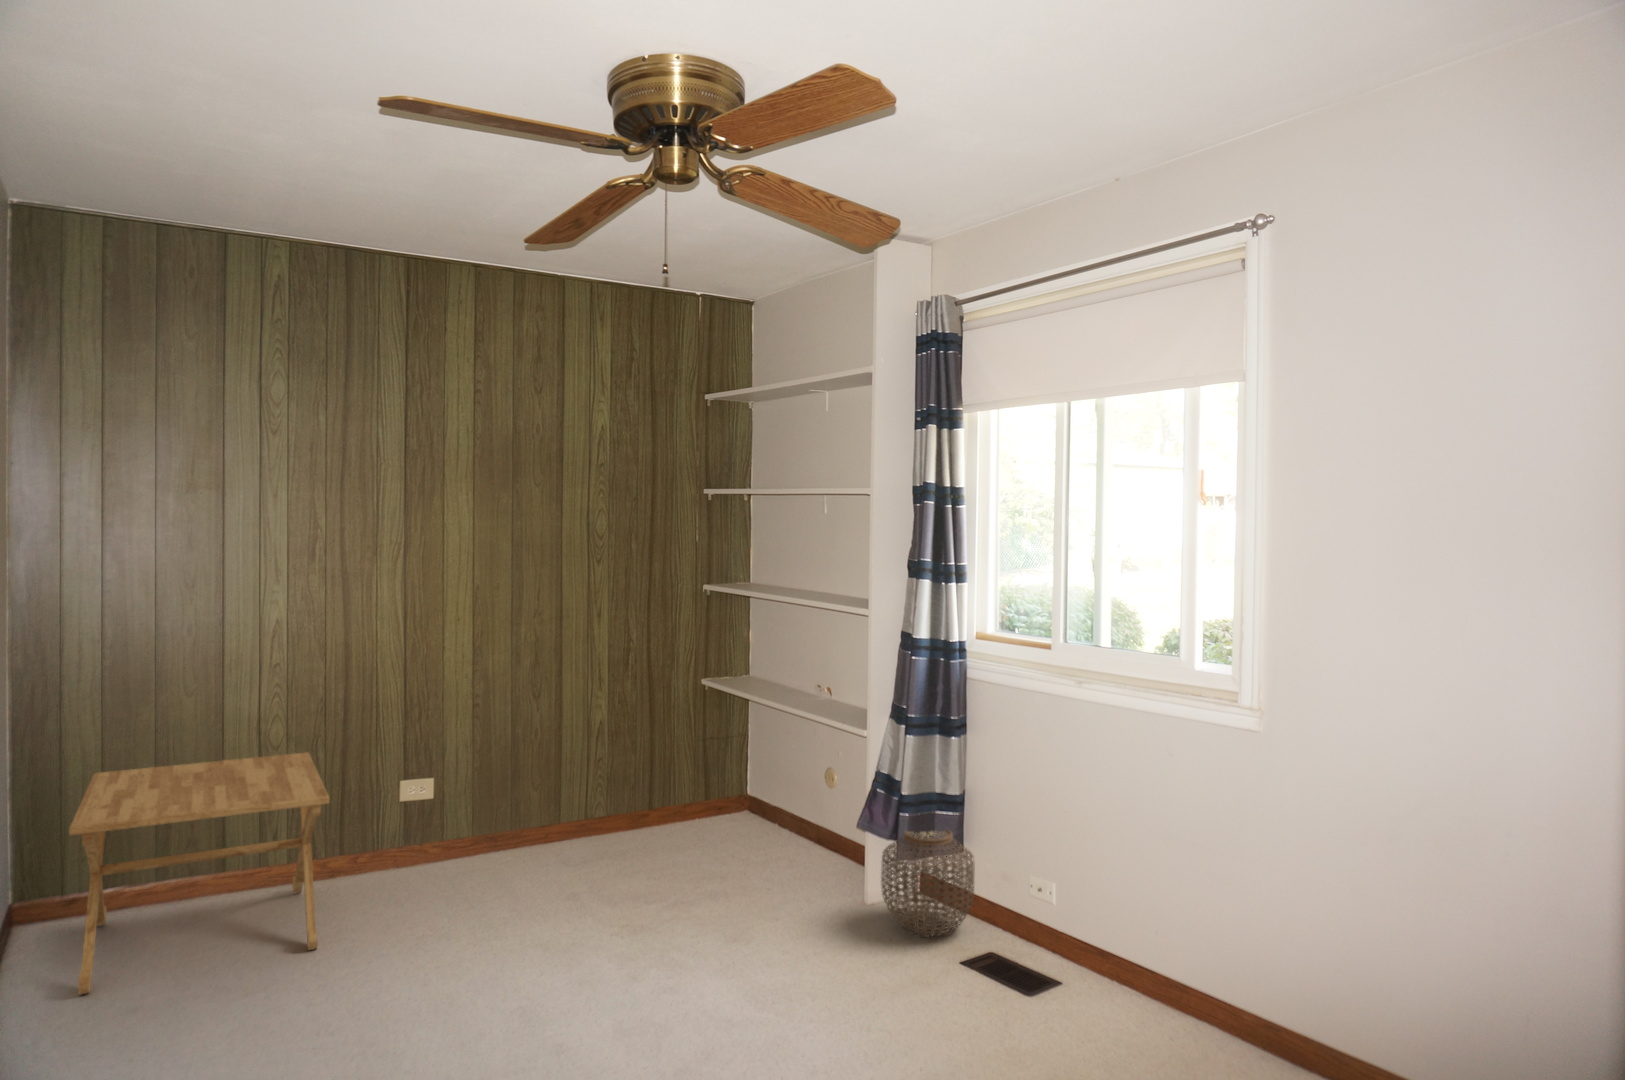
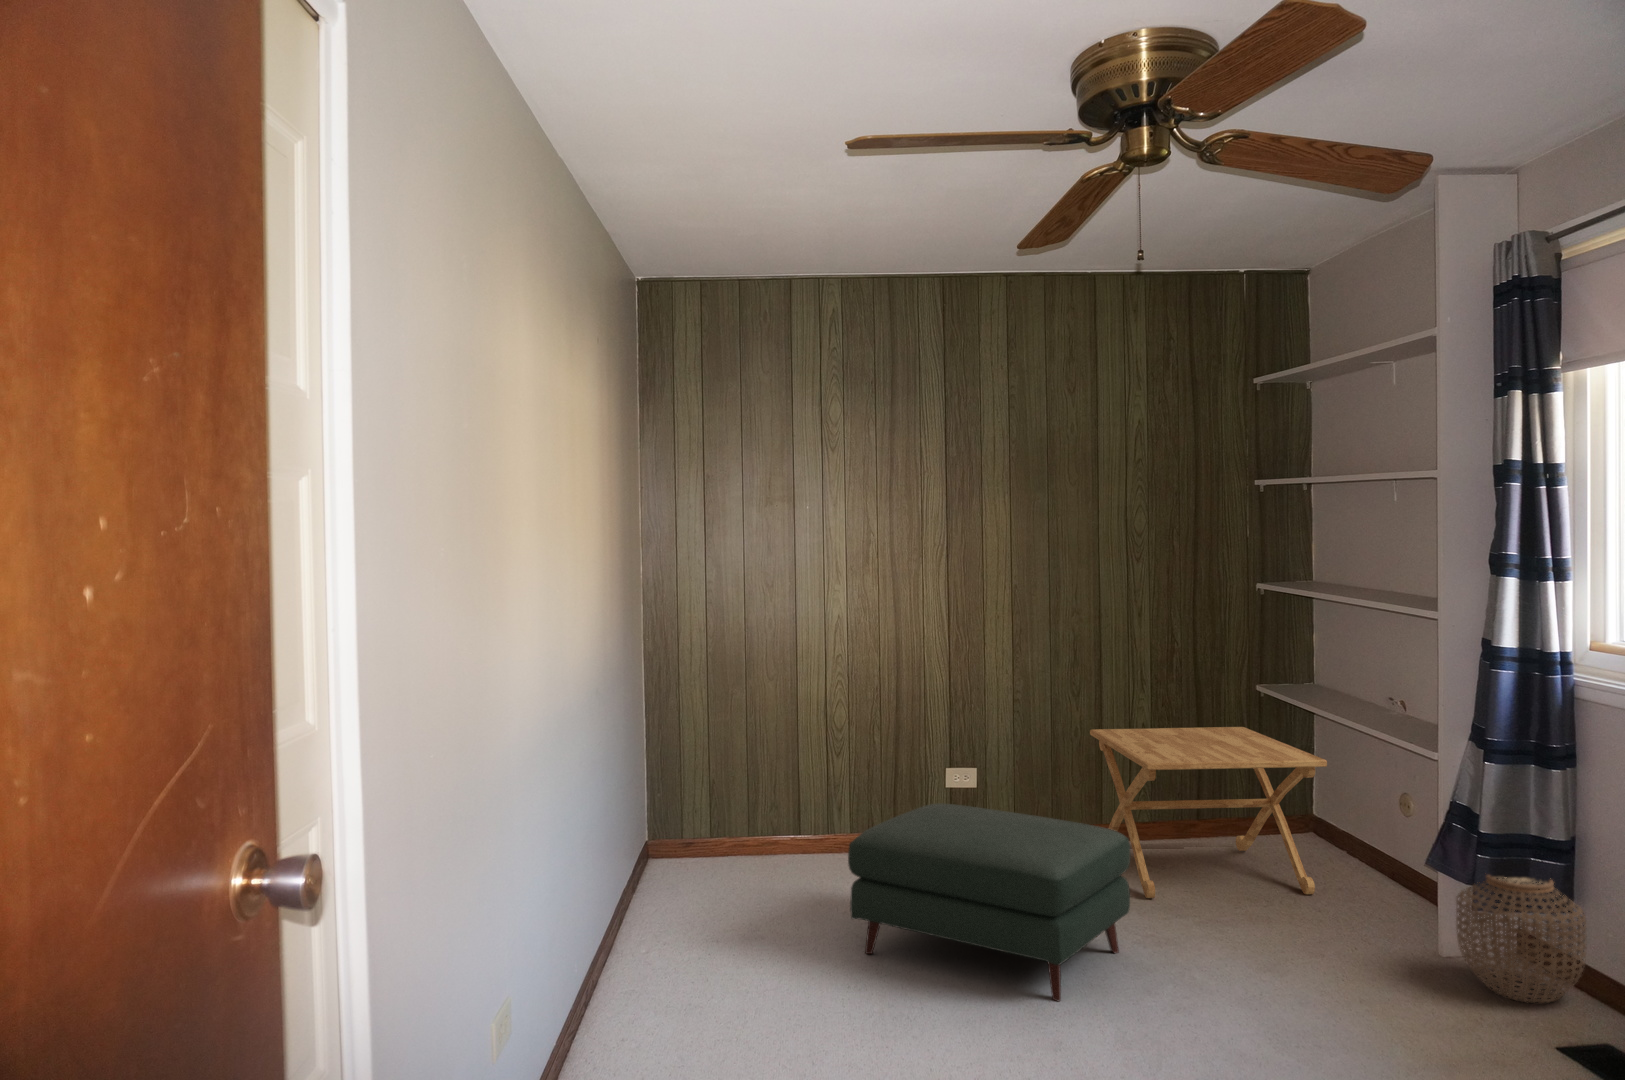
side table: present [69,752,329,994] -> present [1090,727,1327,898]
ottoman: none [288,826,607,1030] -> present [848,804,1131,1001]

